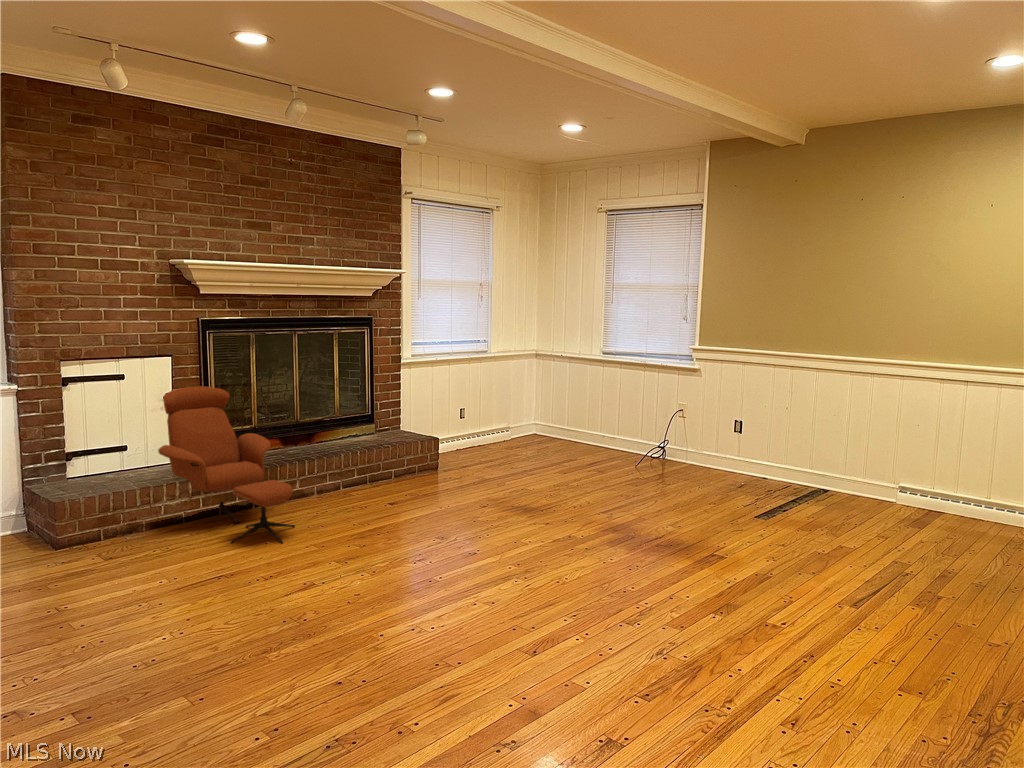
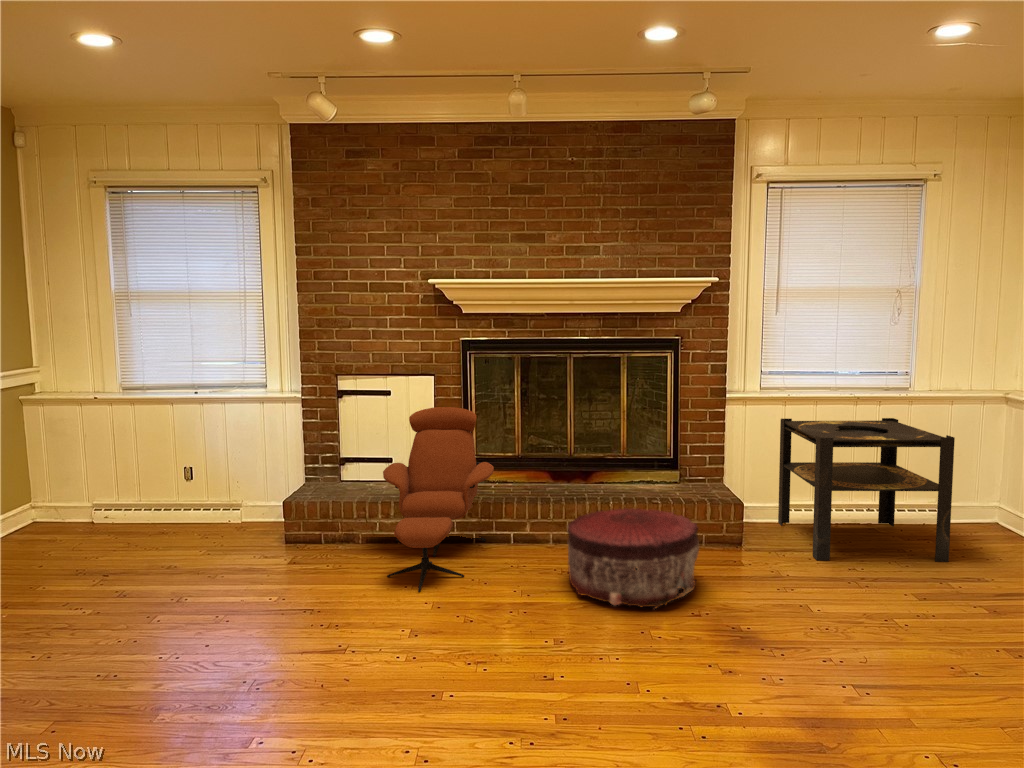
side table: none [430,372,542,468] -> present [778,418,955,562]
pouf: none [364,446,461,514] -> present [567,508,699,609]

